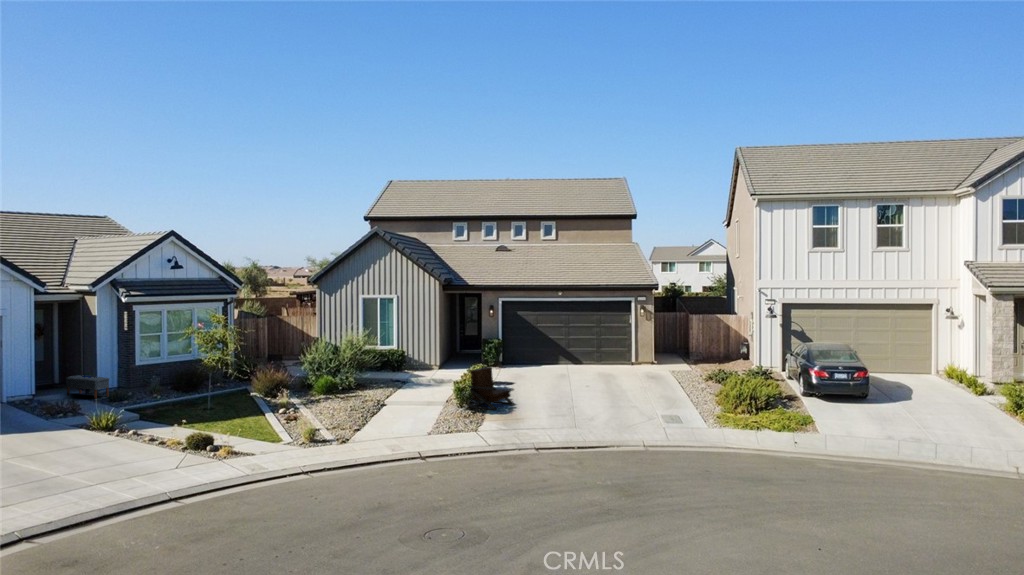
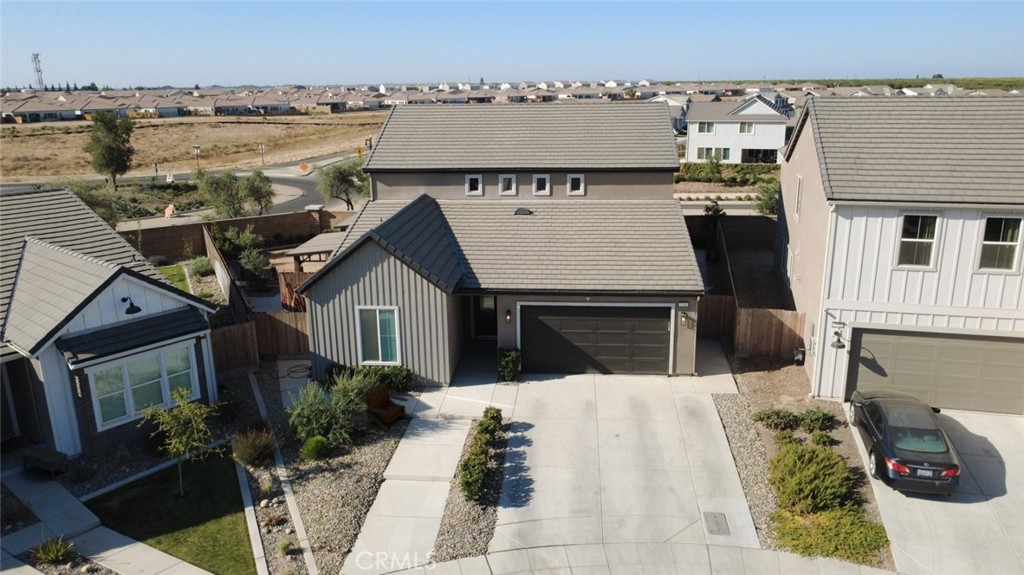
lounge chair: present [468,367,513,410] -> present [363,383,409,432]

